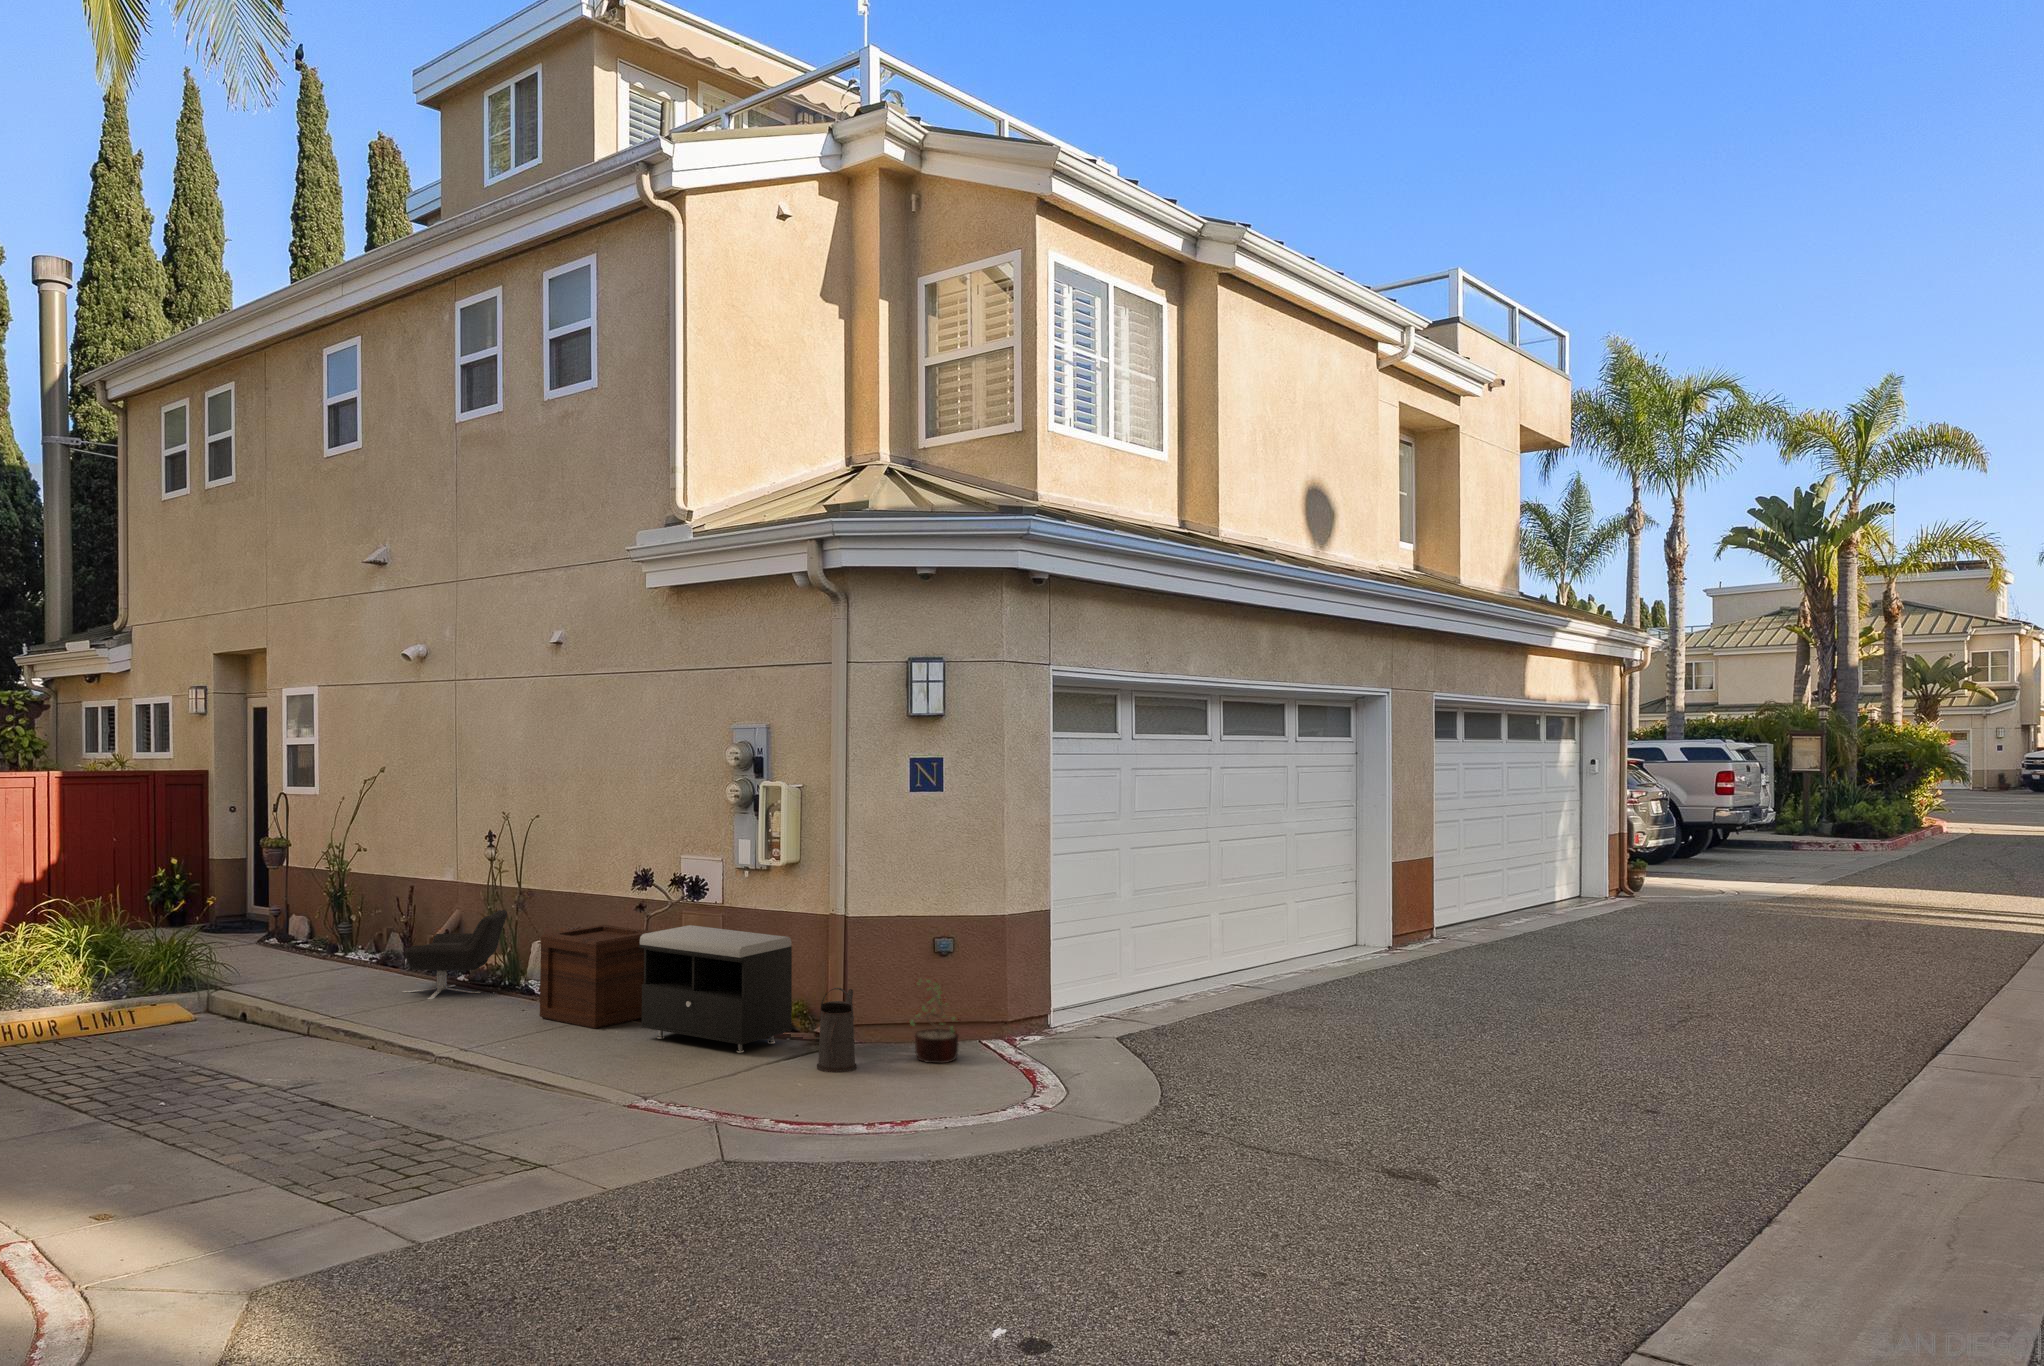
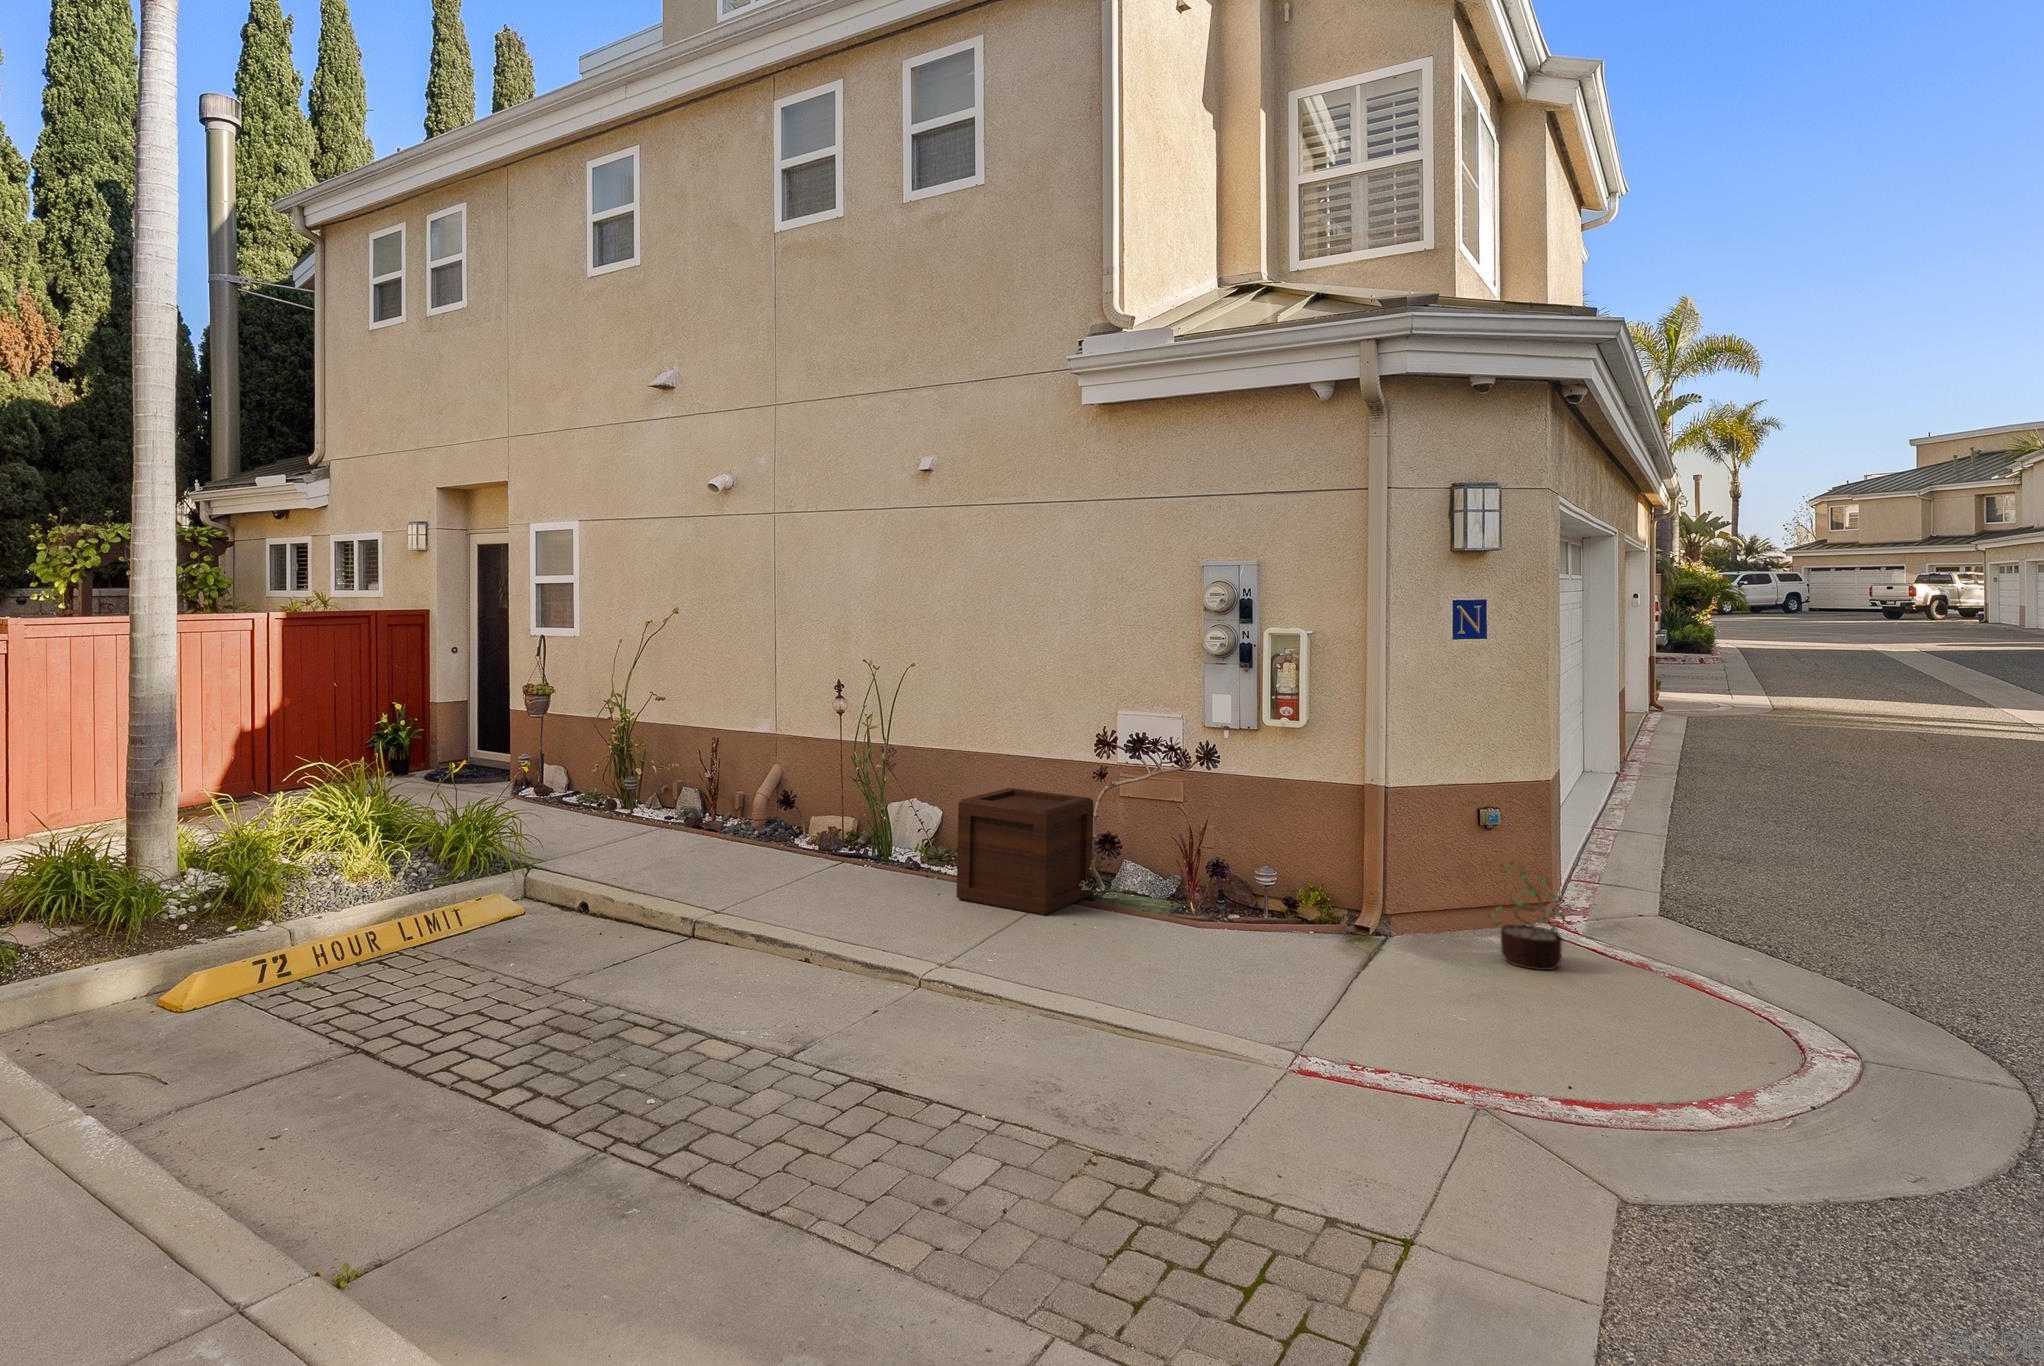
lounge chair: present [403,910,507,999] -> none [746,768,864,872]
storage bench: present [639,925,792,1053] -> none [1123,792,1313,953]
watering can: present [817,988,857,1073] -> none [1408,875,1463,986]

